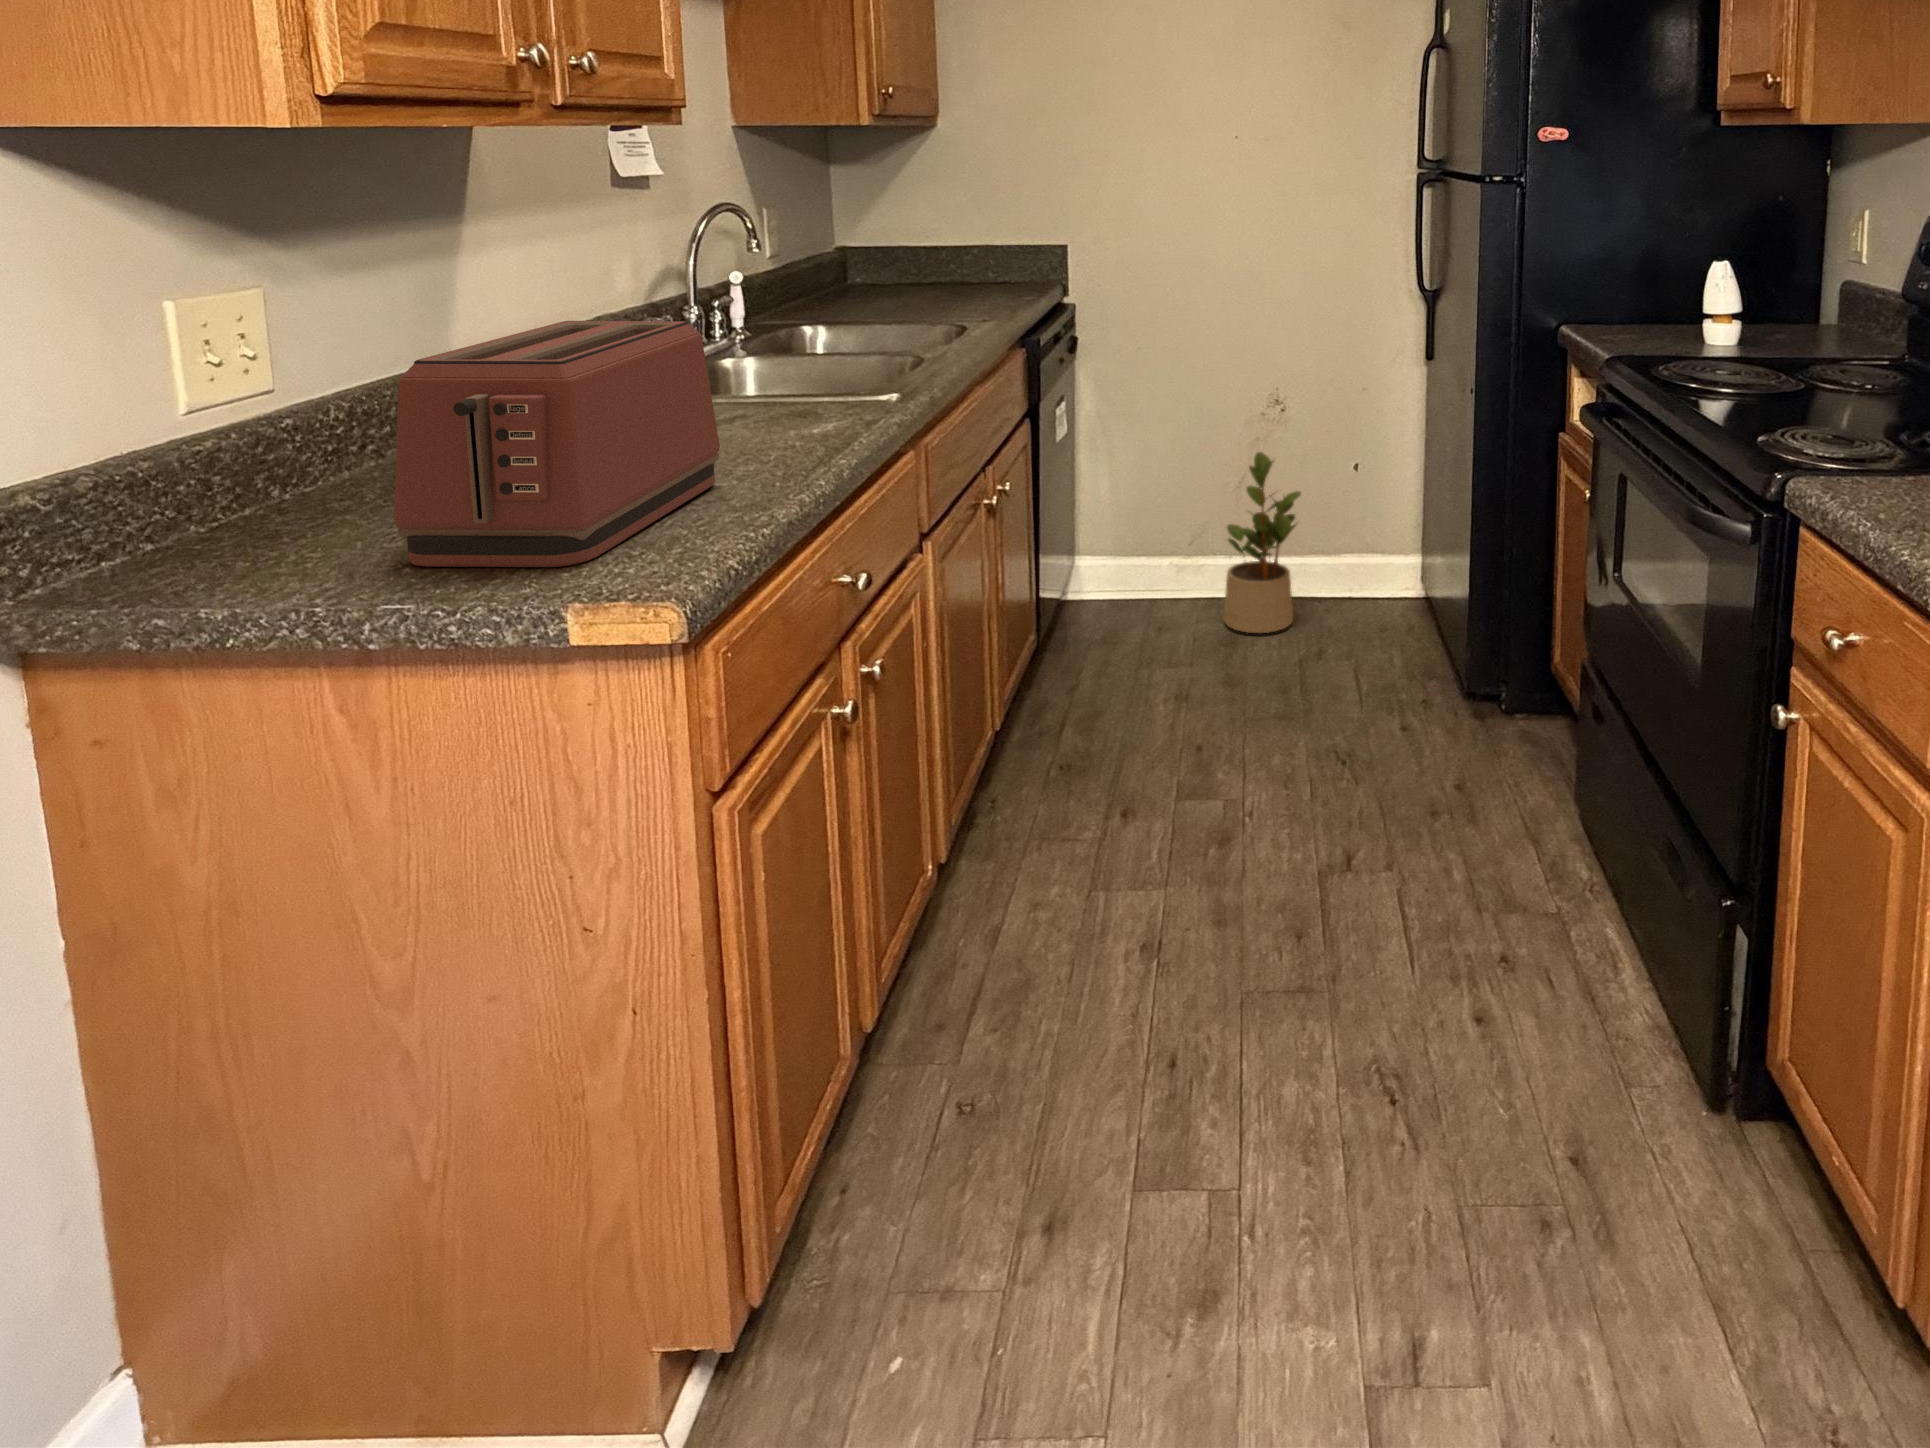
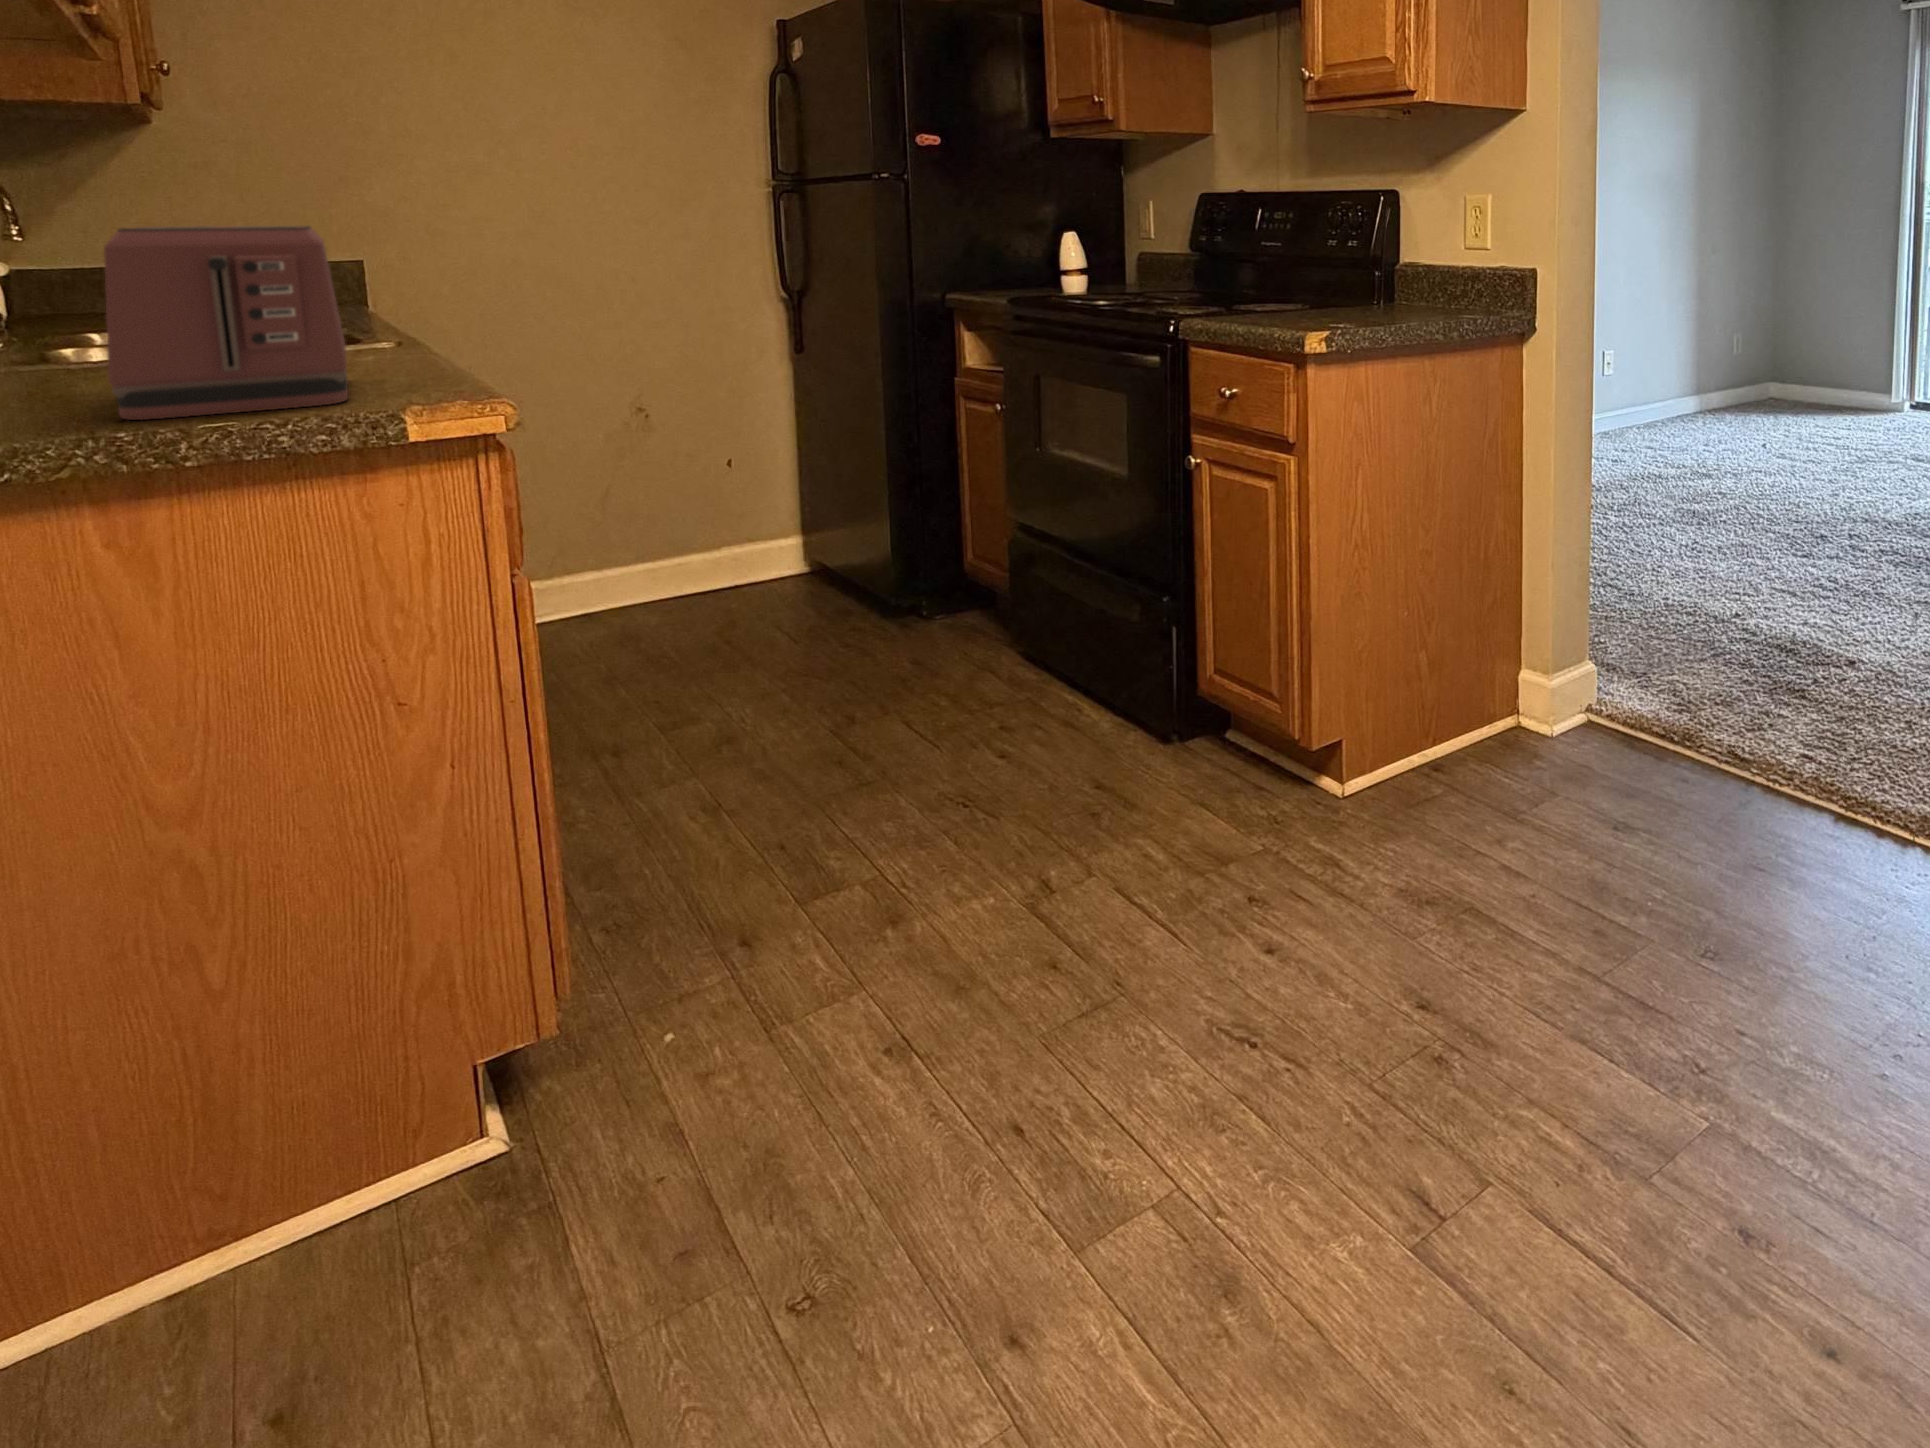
potted plant: present [1223,452,1301,633] -> none [607,445,694,617]

